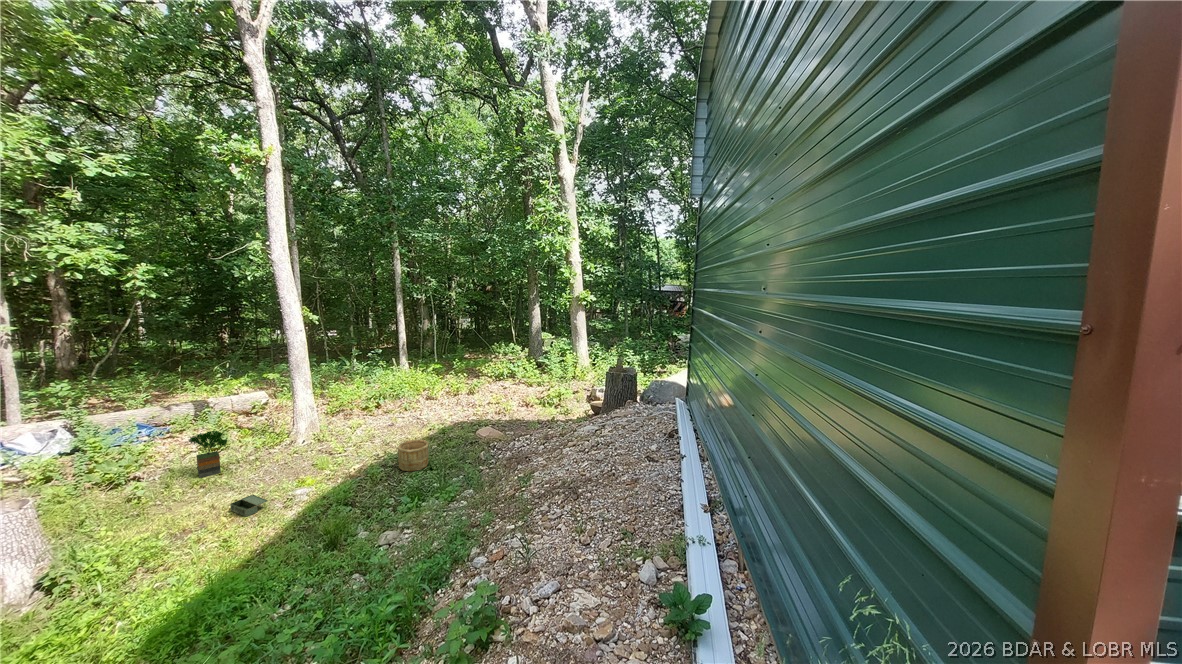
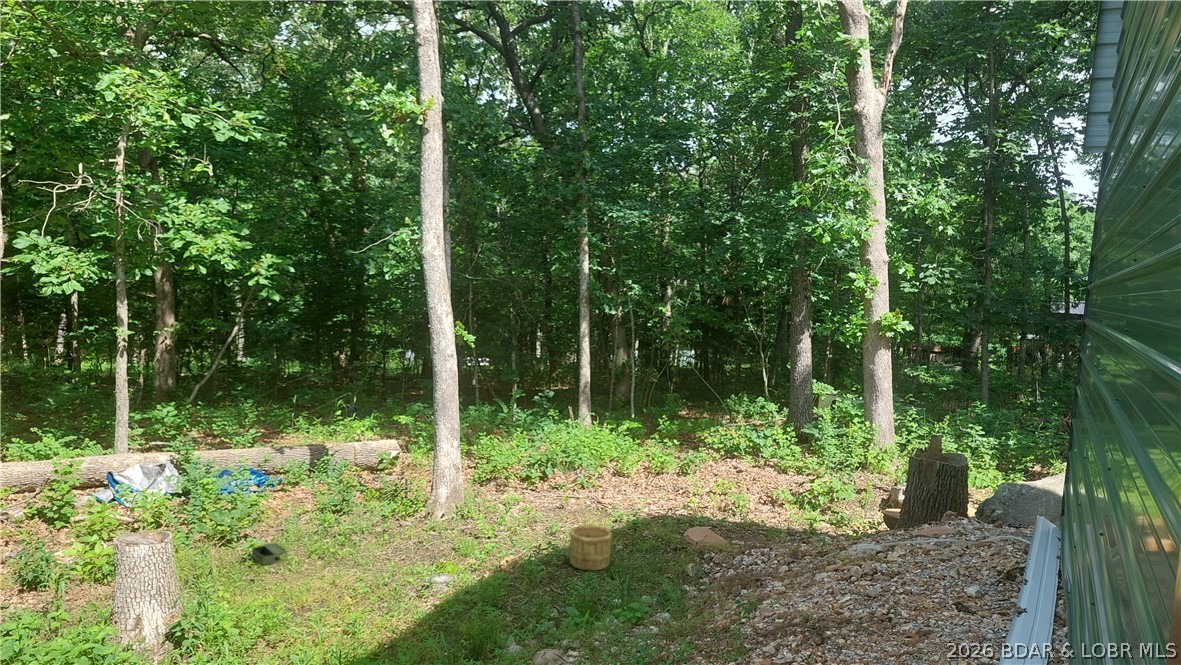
potted tree: present [189,431,227,478] -> none [337,475,376,533]
toolbox: present [230,495,268,517] -> present [252,543,286,565]

